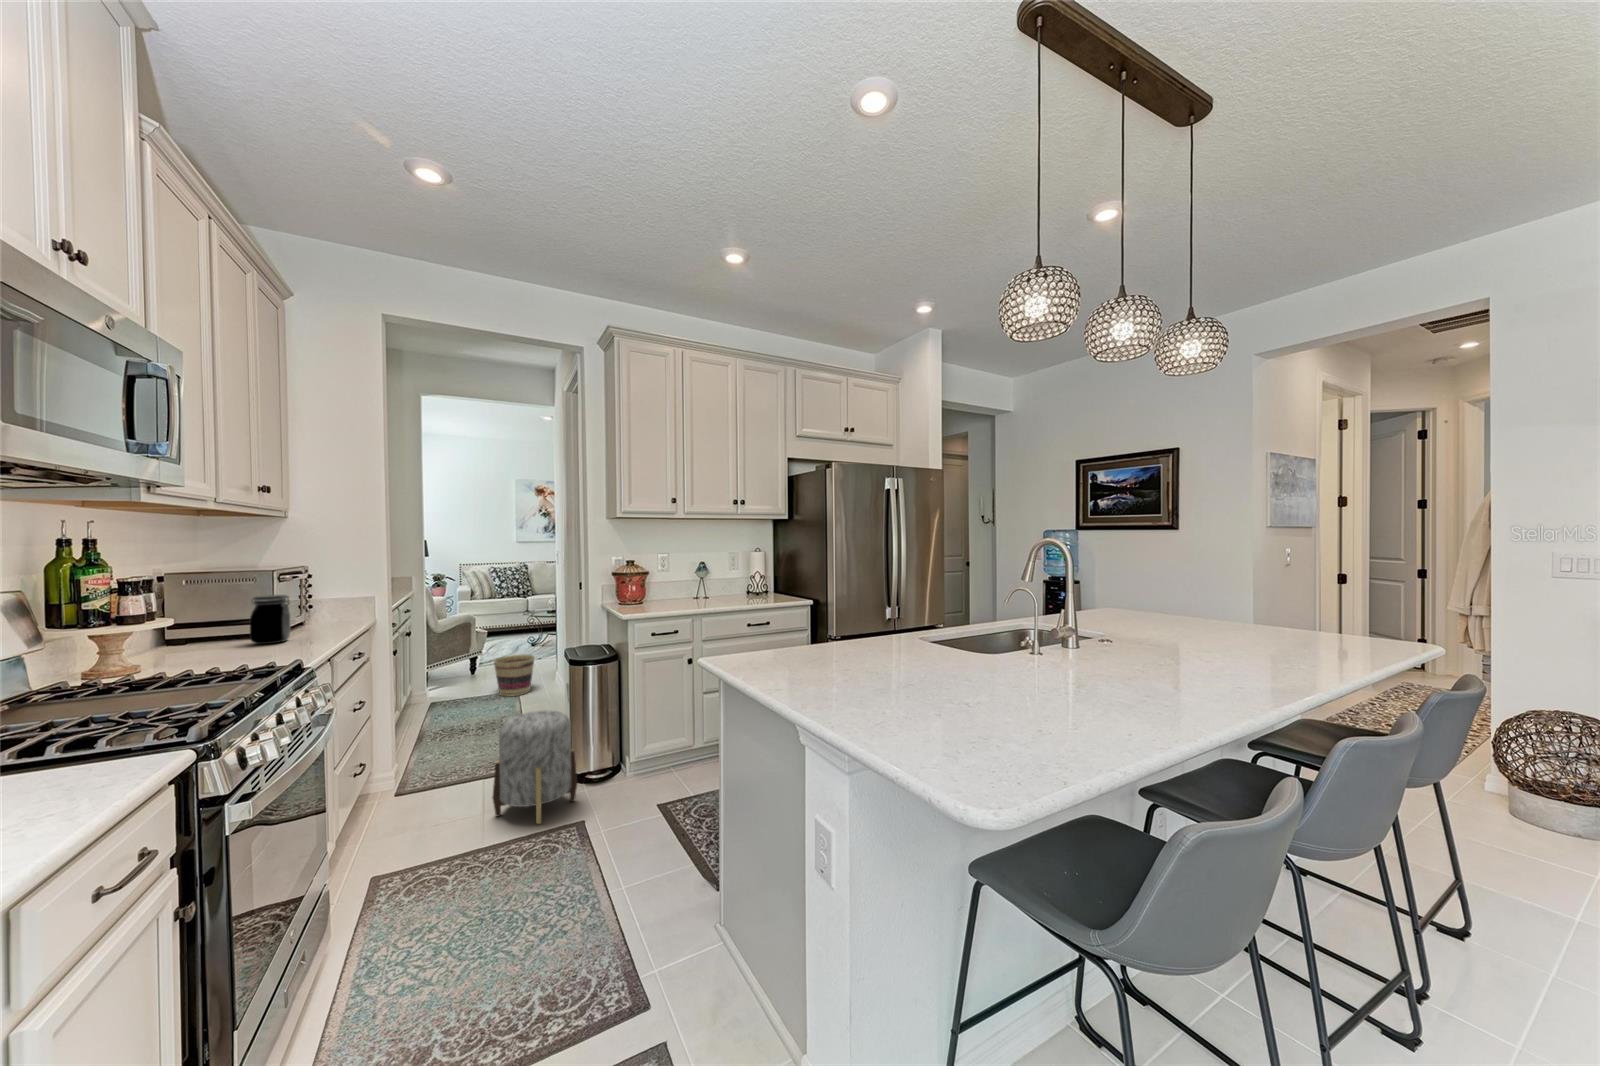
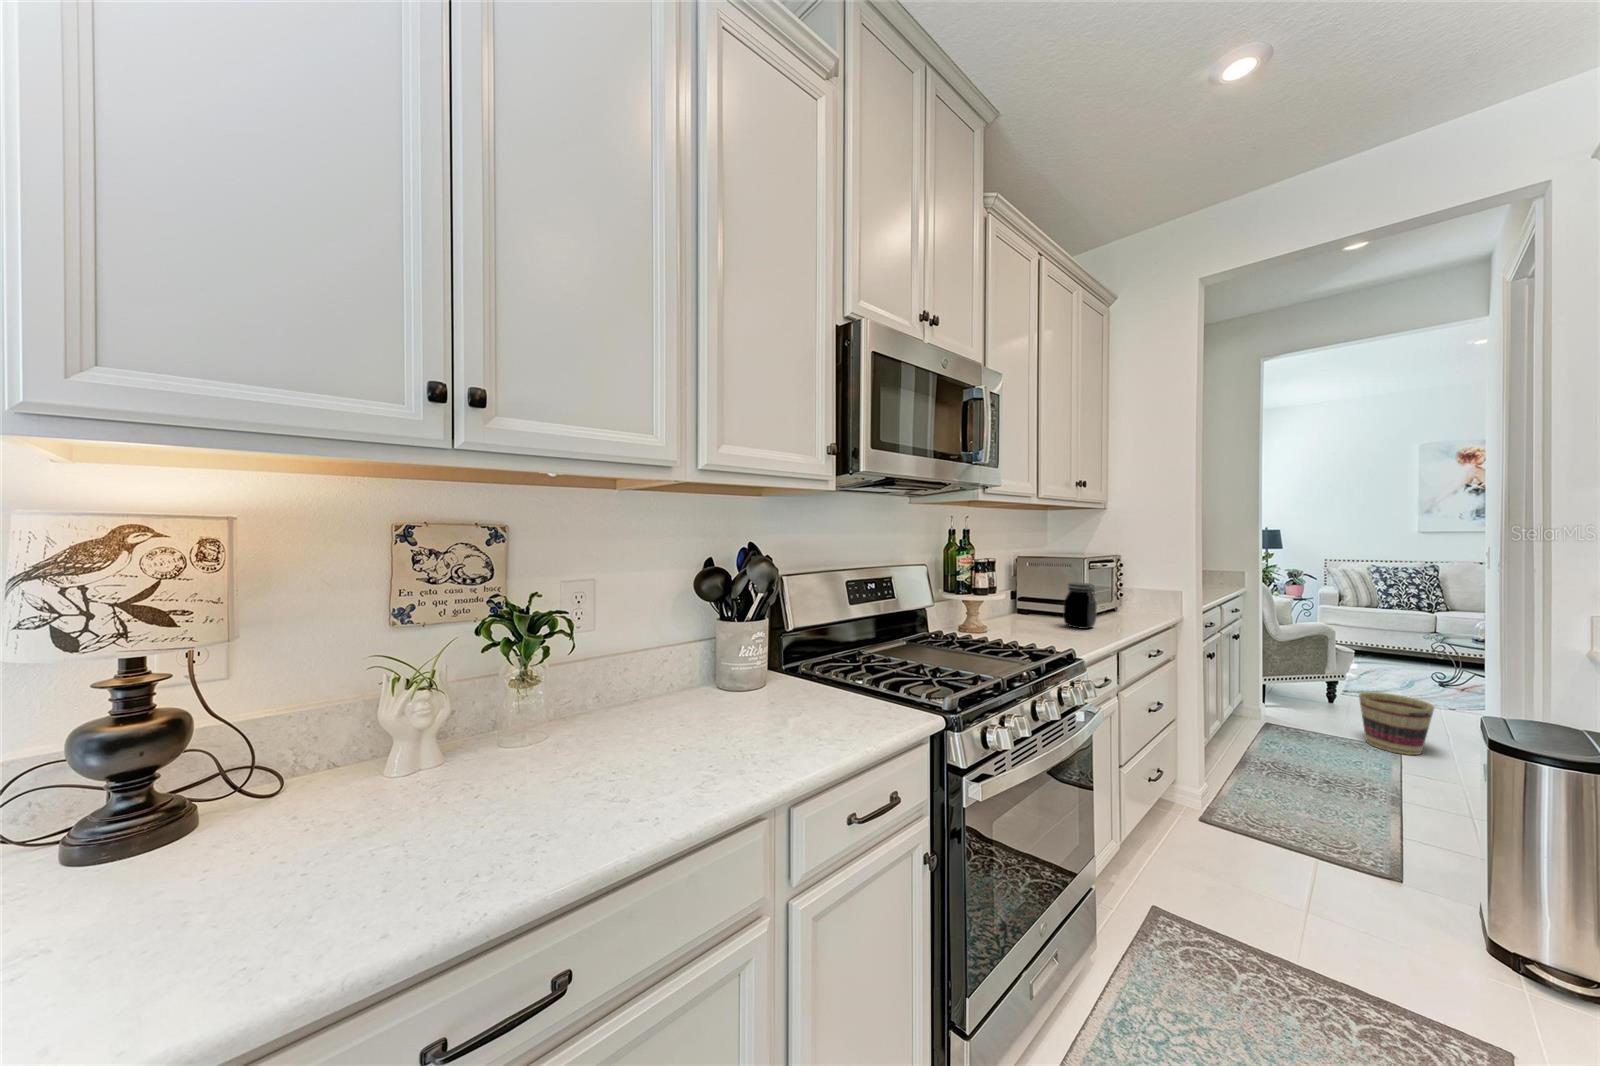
stool: present [492,710,577,824] -> none [1321,802,1501,997]

